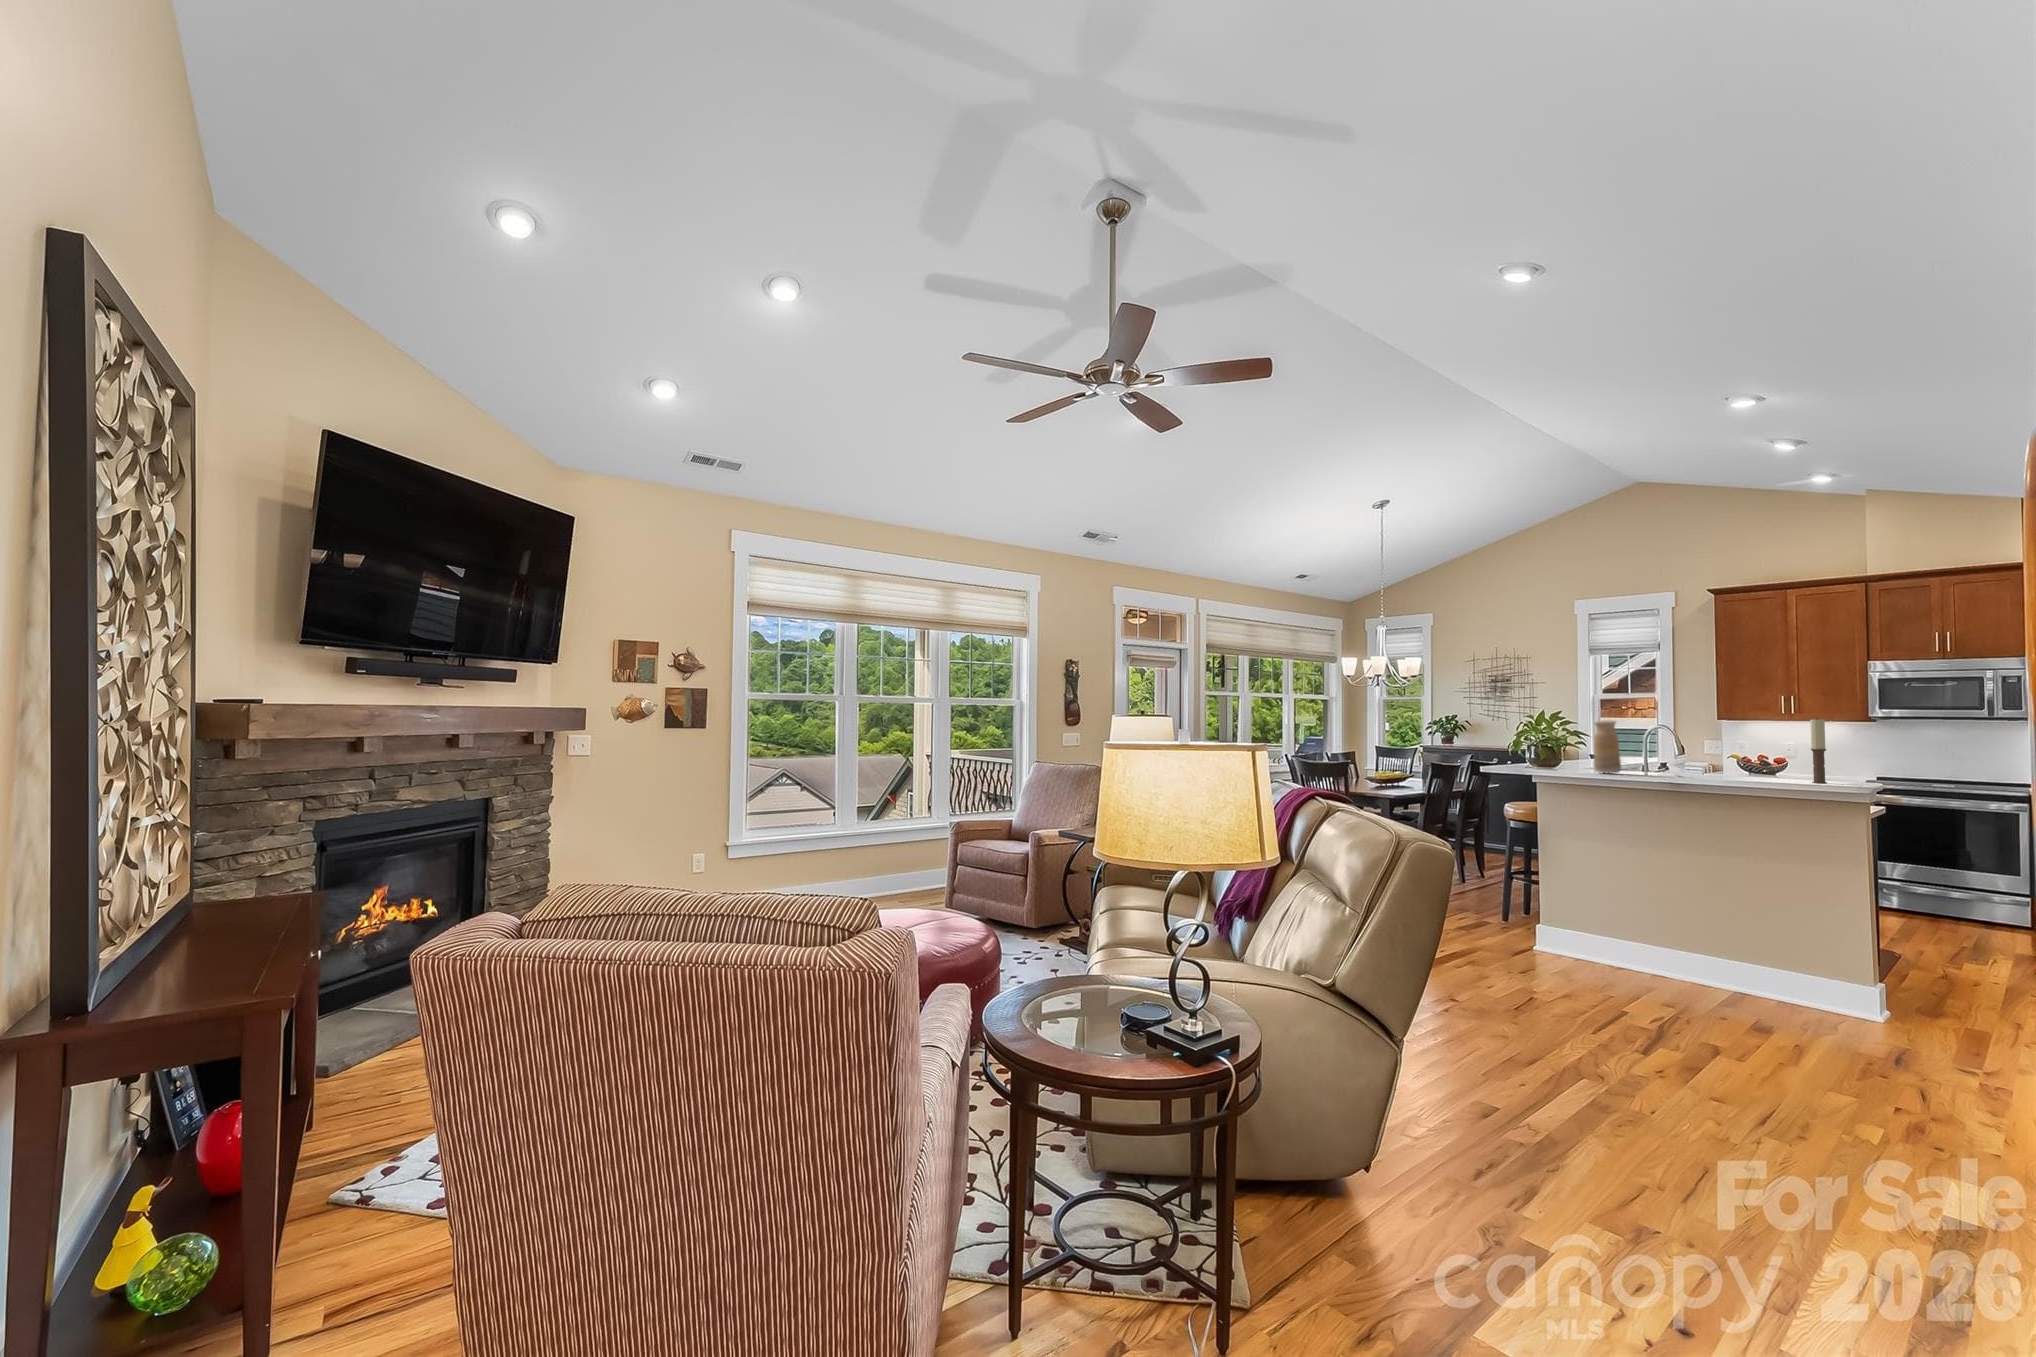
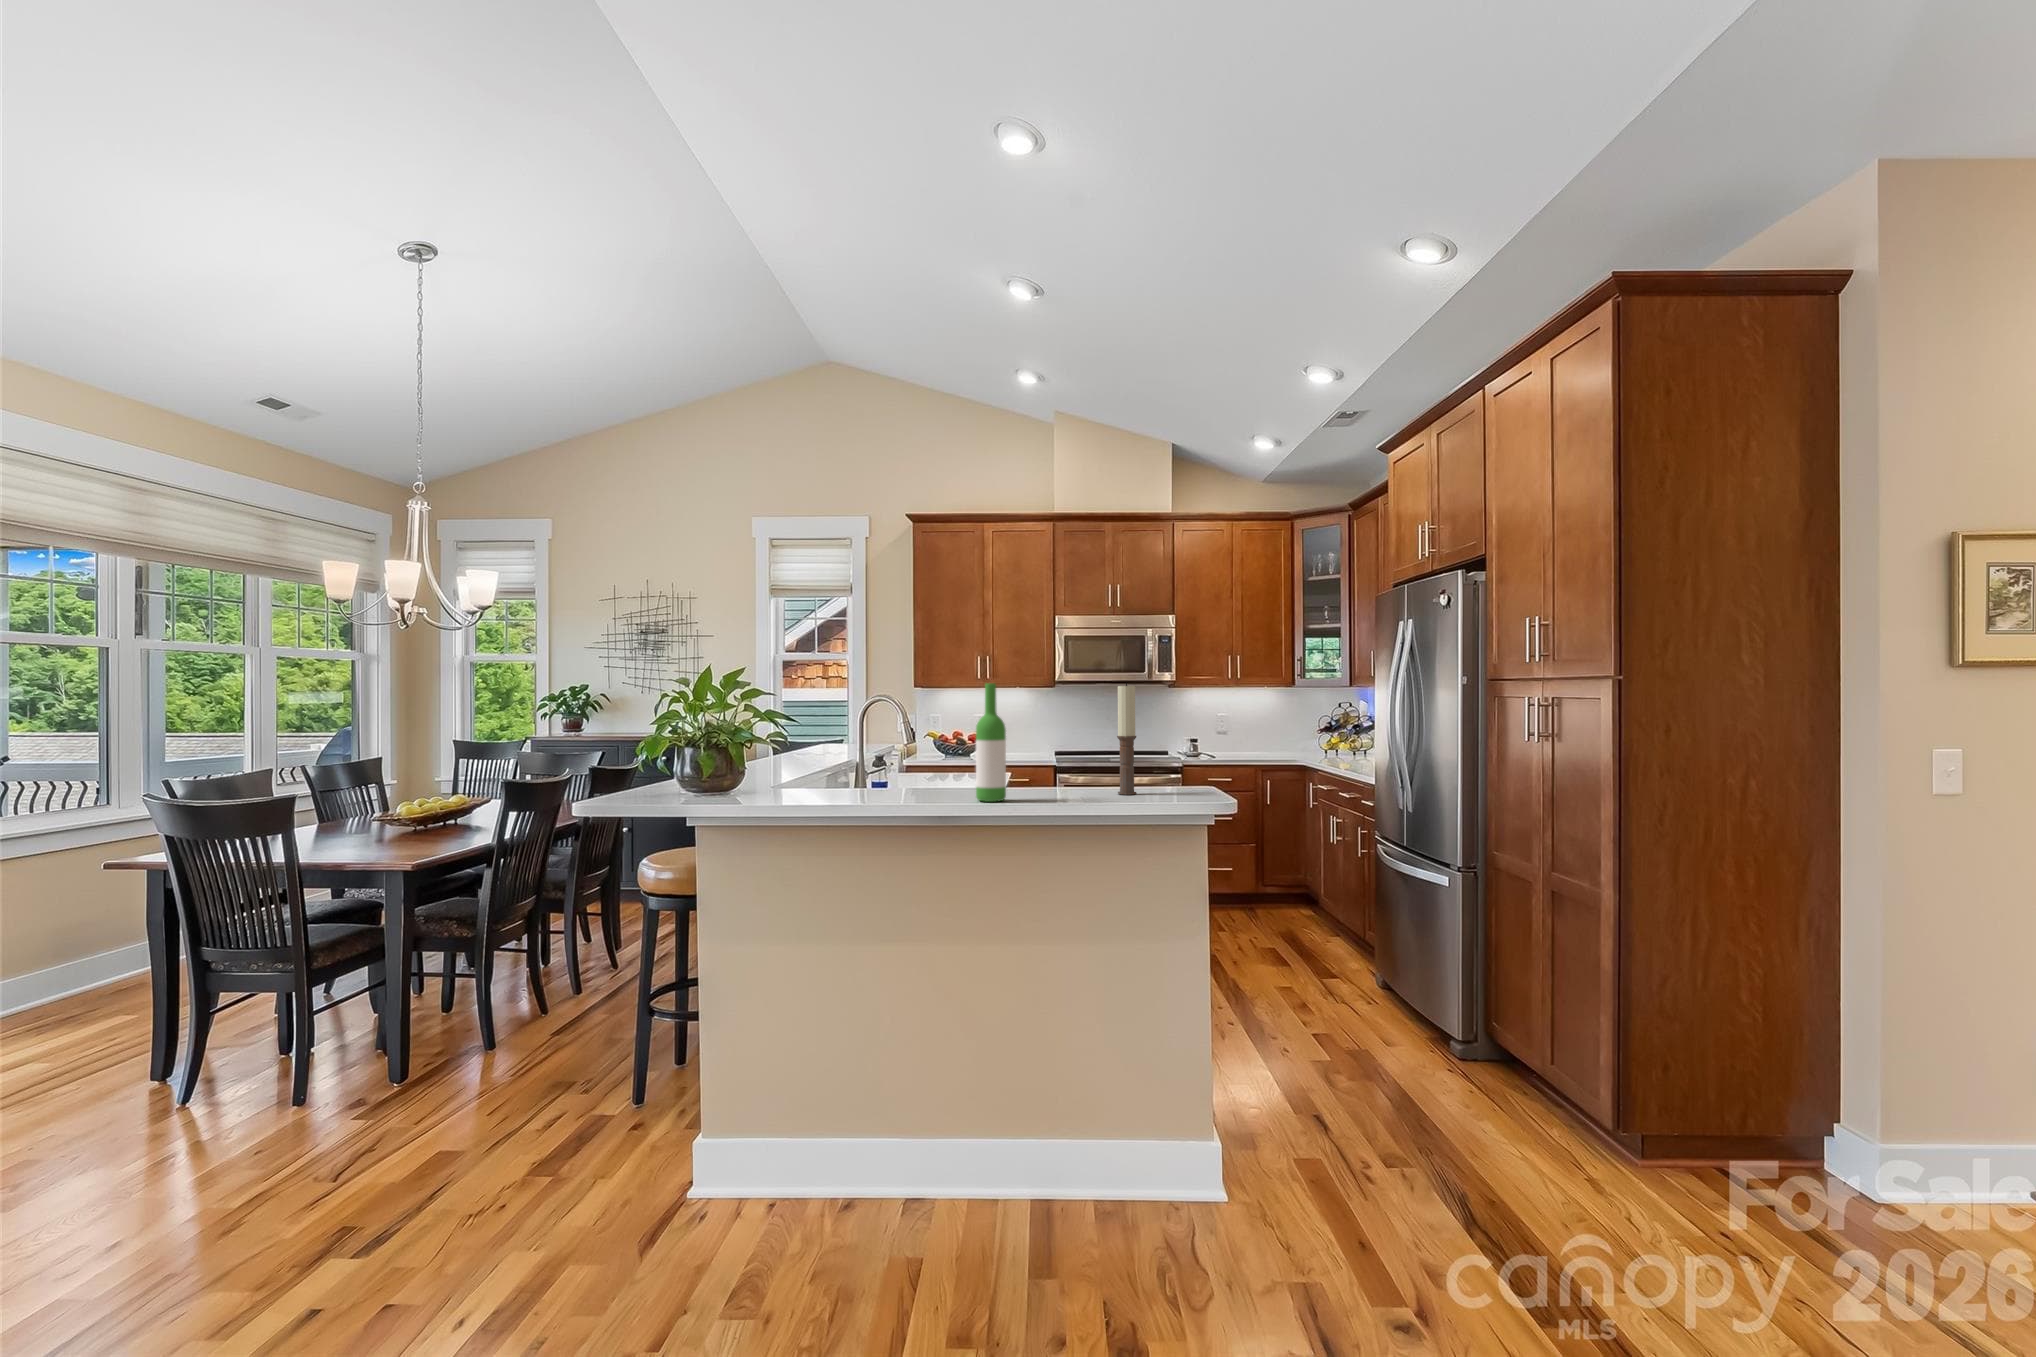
wine bottle: none [1700,717,1722,779] -> present [976,683,1006,802]
vase: present [1594,720,1621,773] -> none [802,693,848,800]

